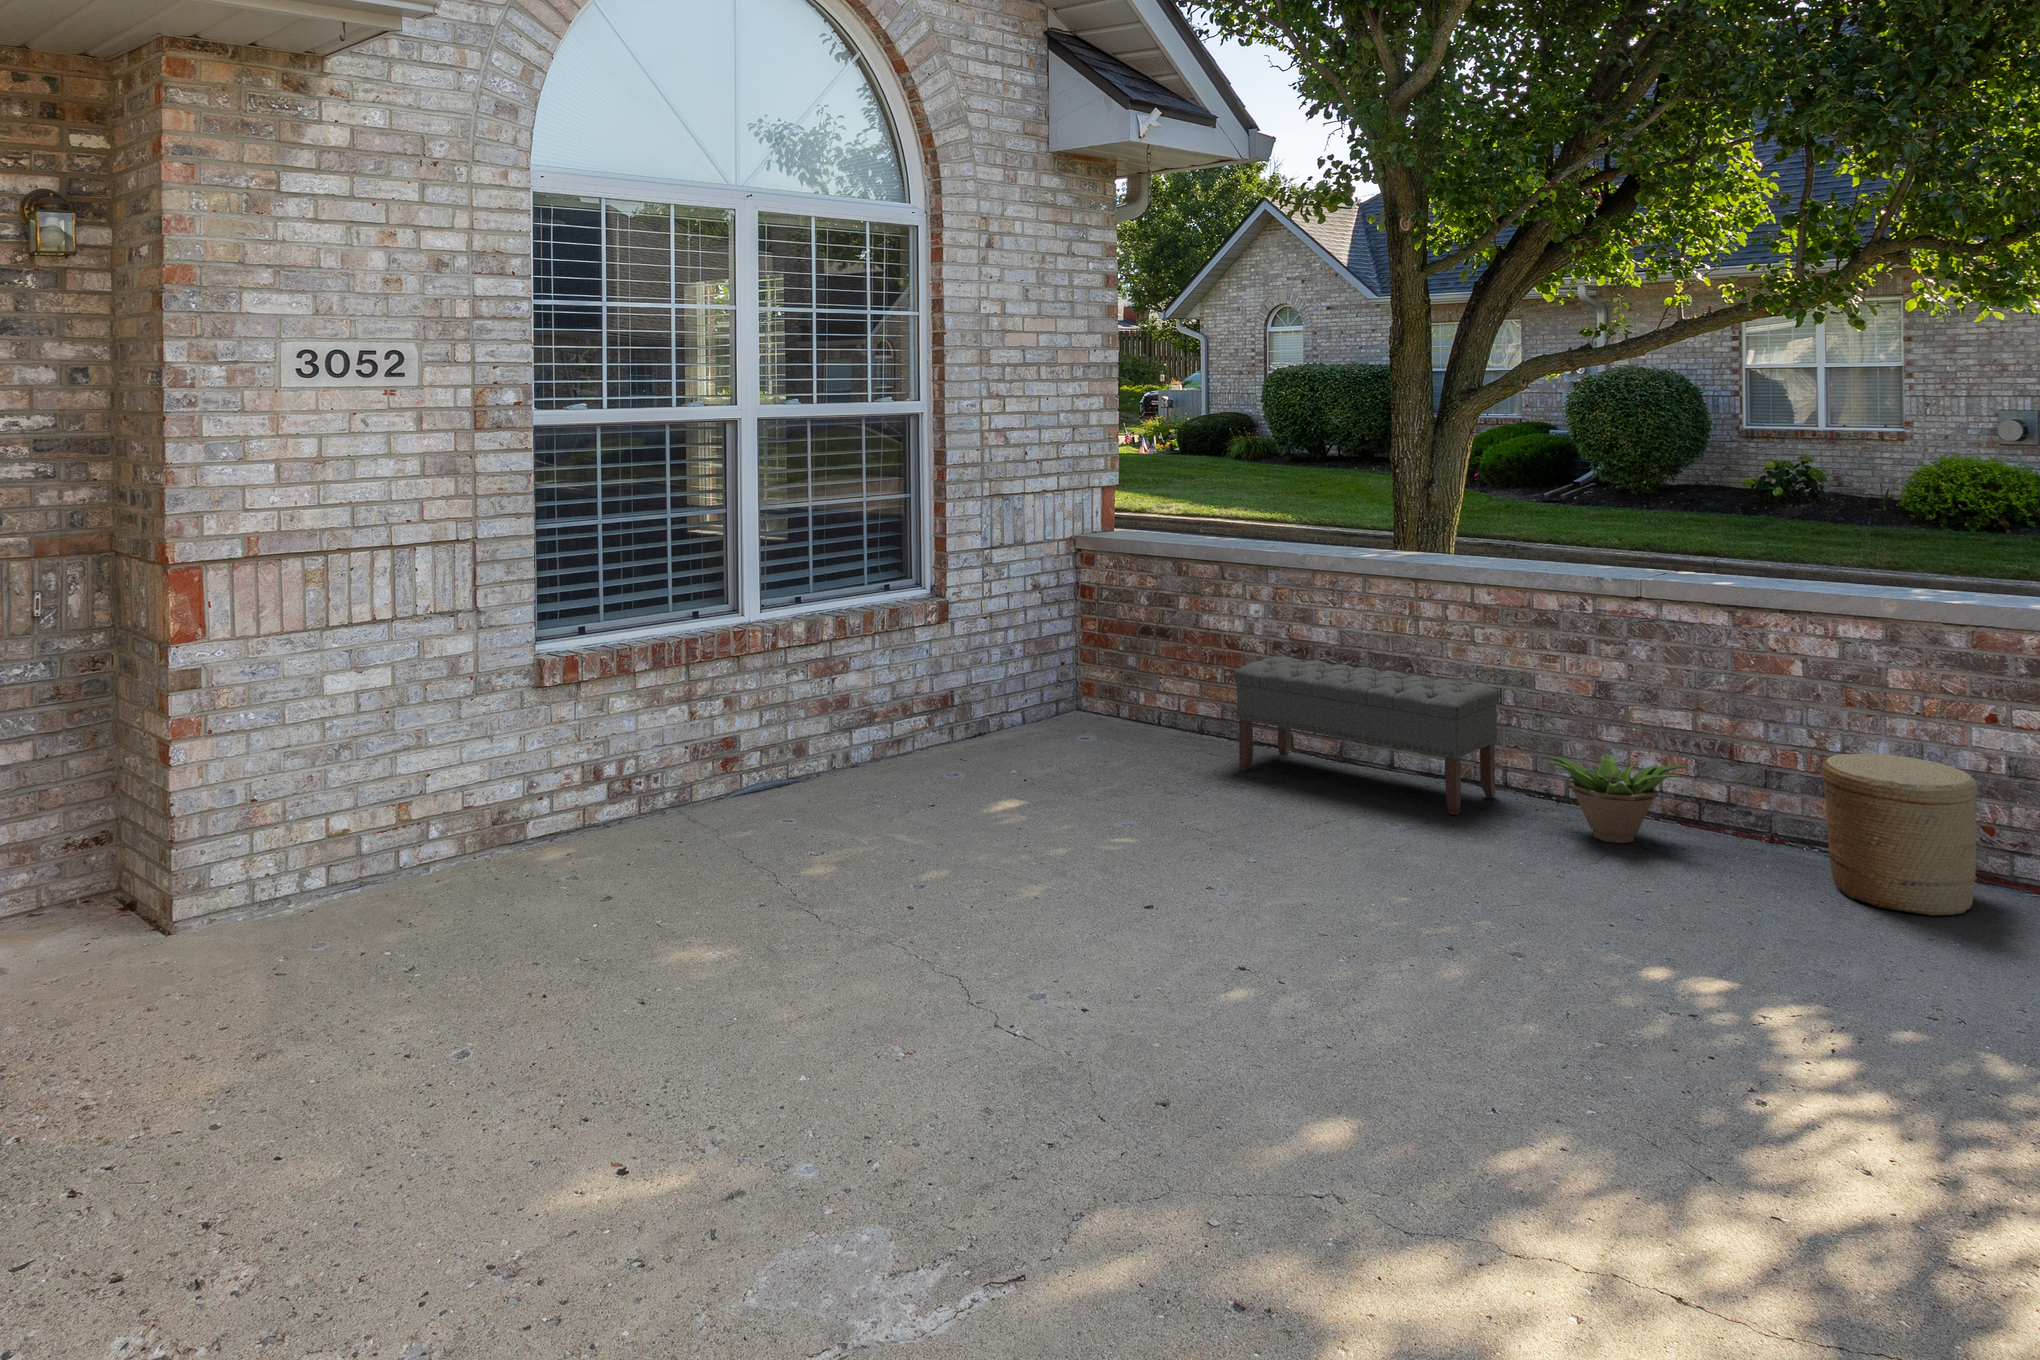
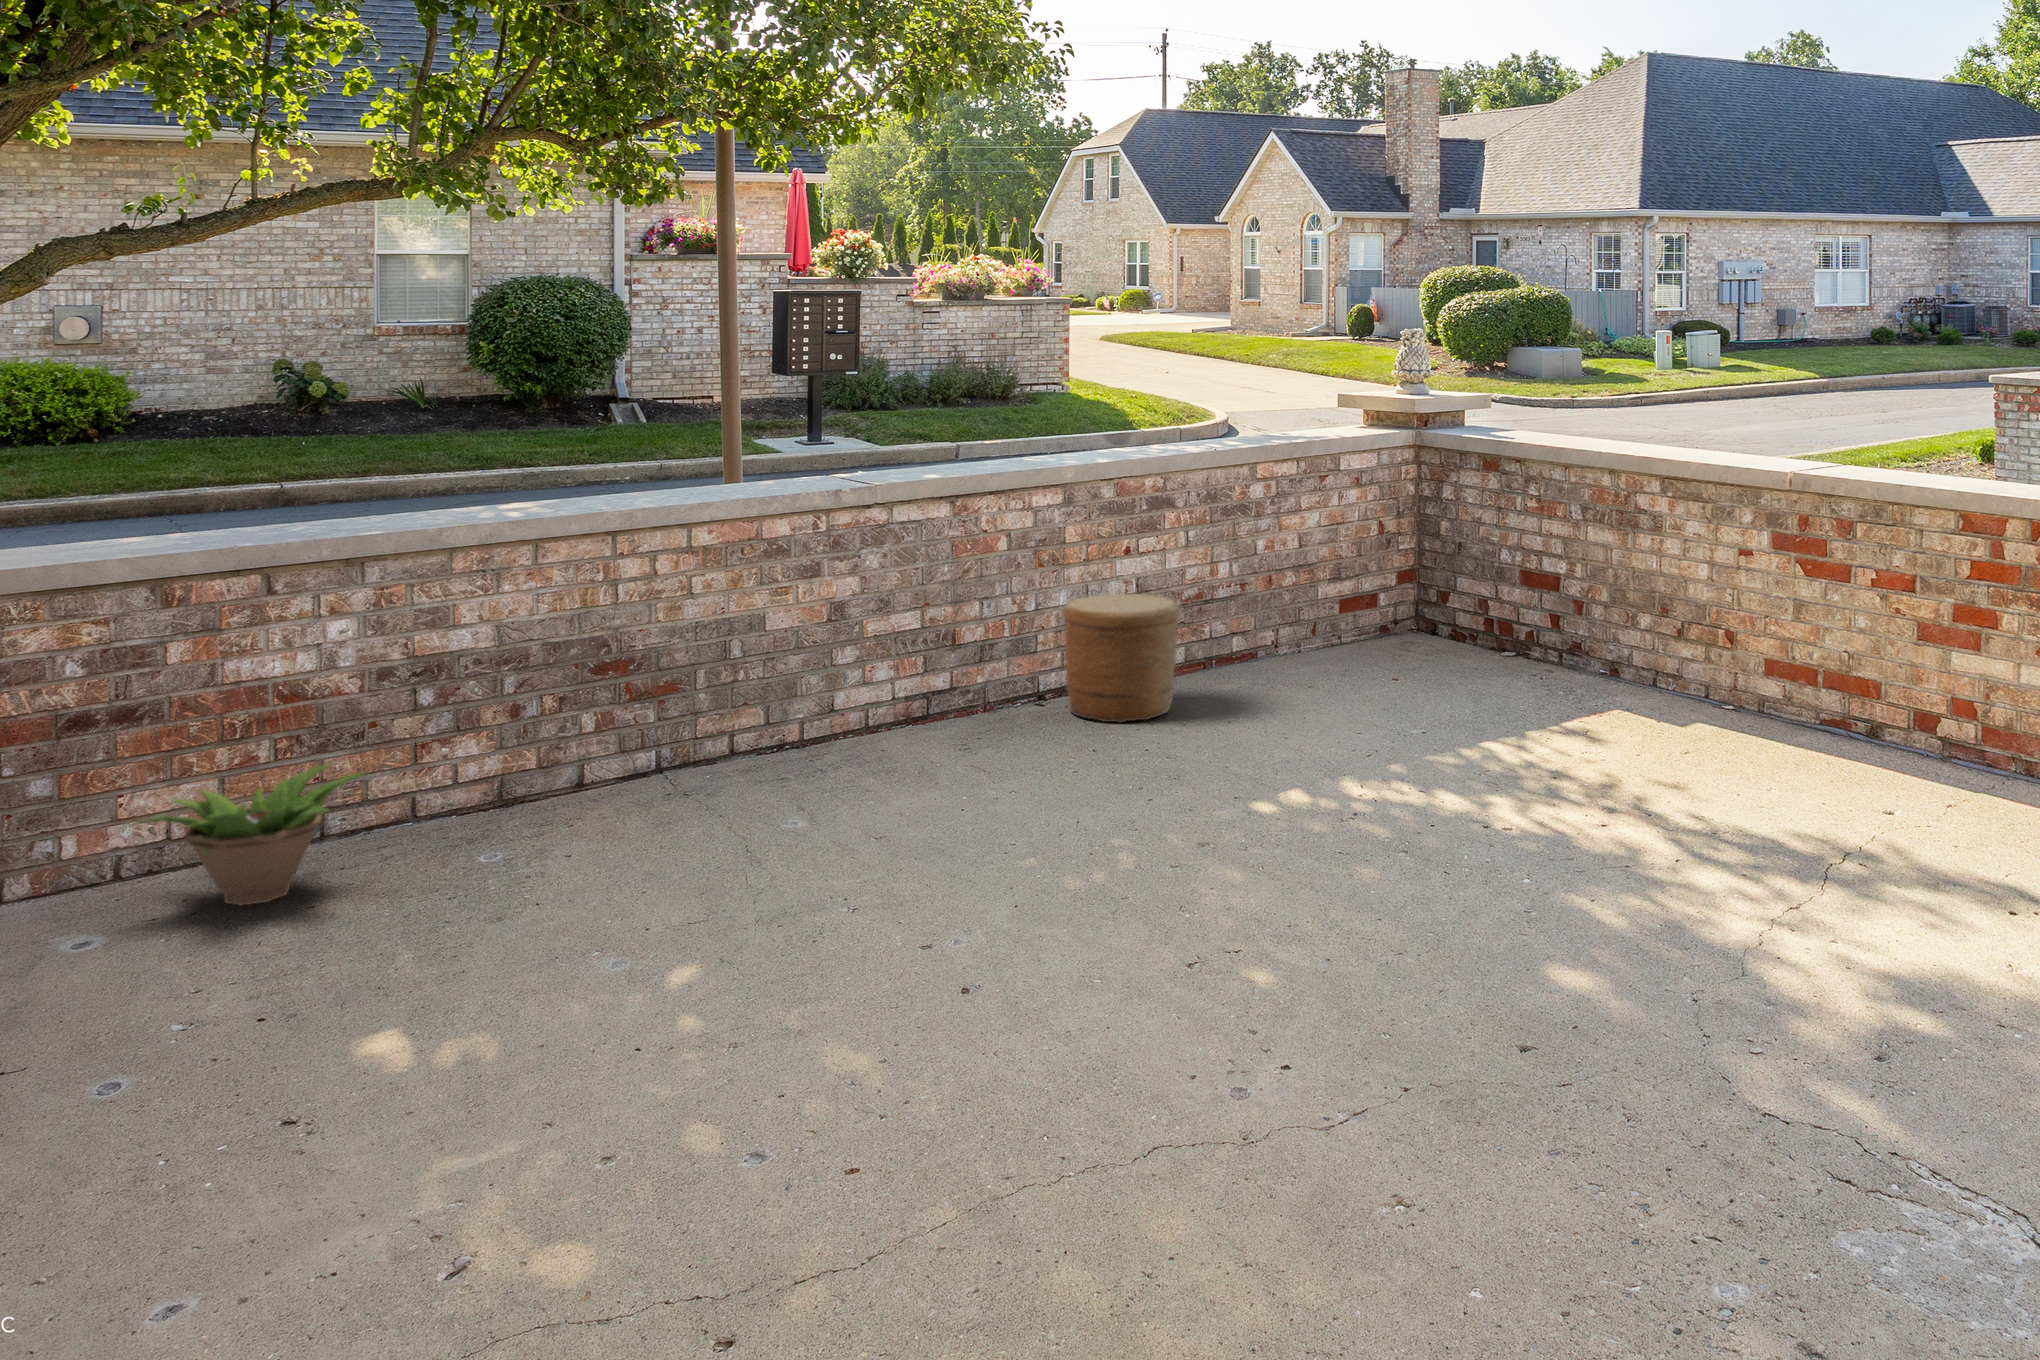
bench: present [1234,656,1499,815] -> none [403,640,799,869]
decorative plant: present [1538,755,1688,843] -> present [124,764,366,906]

